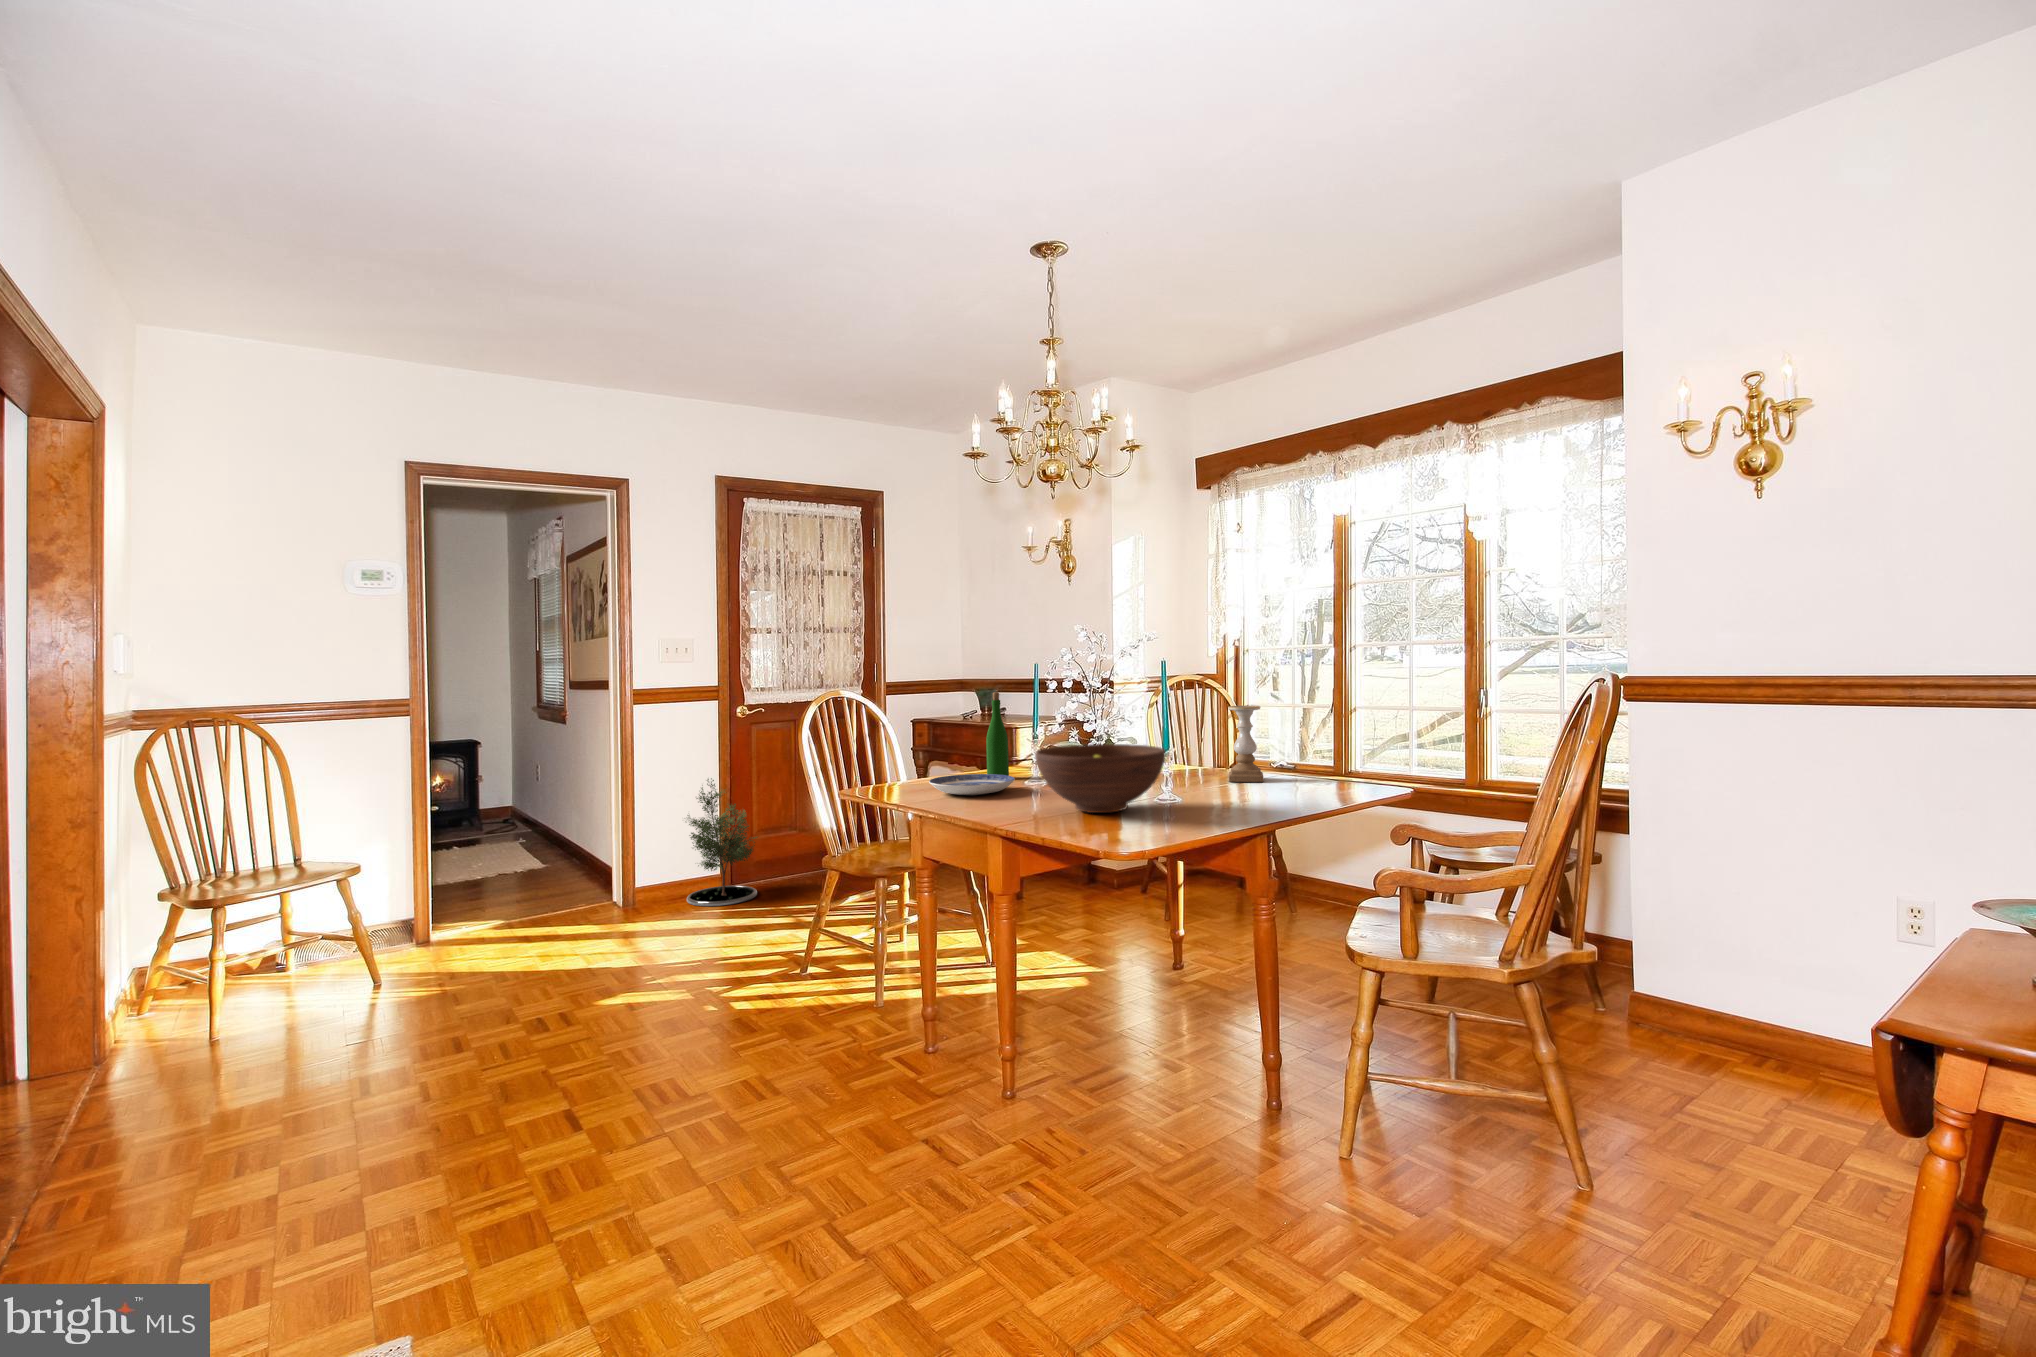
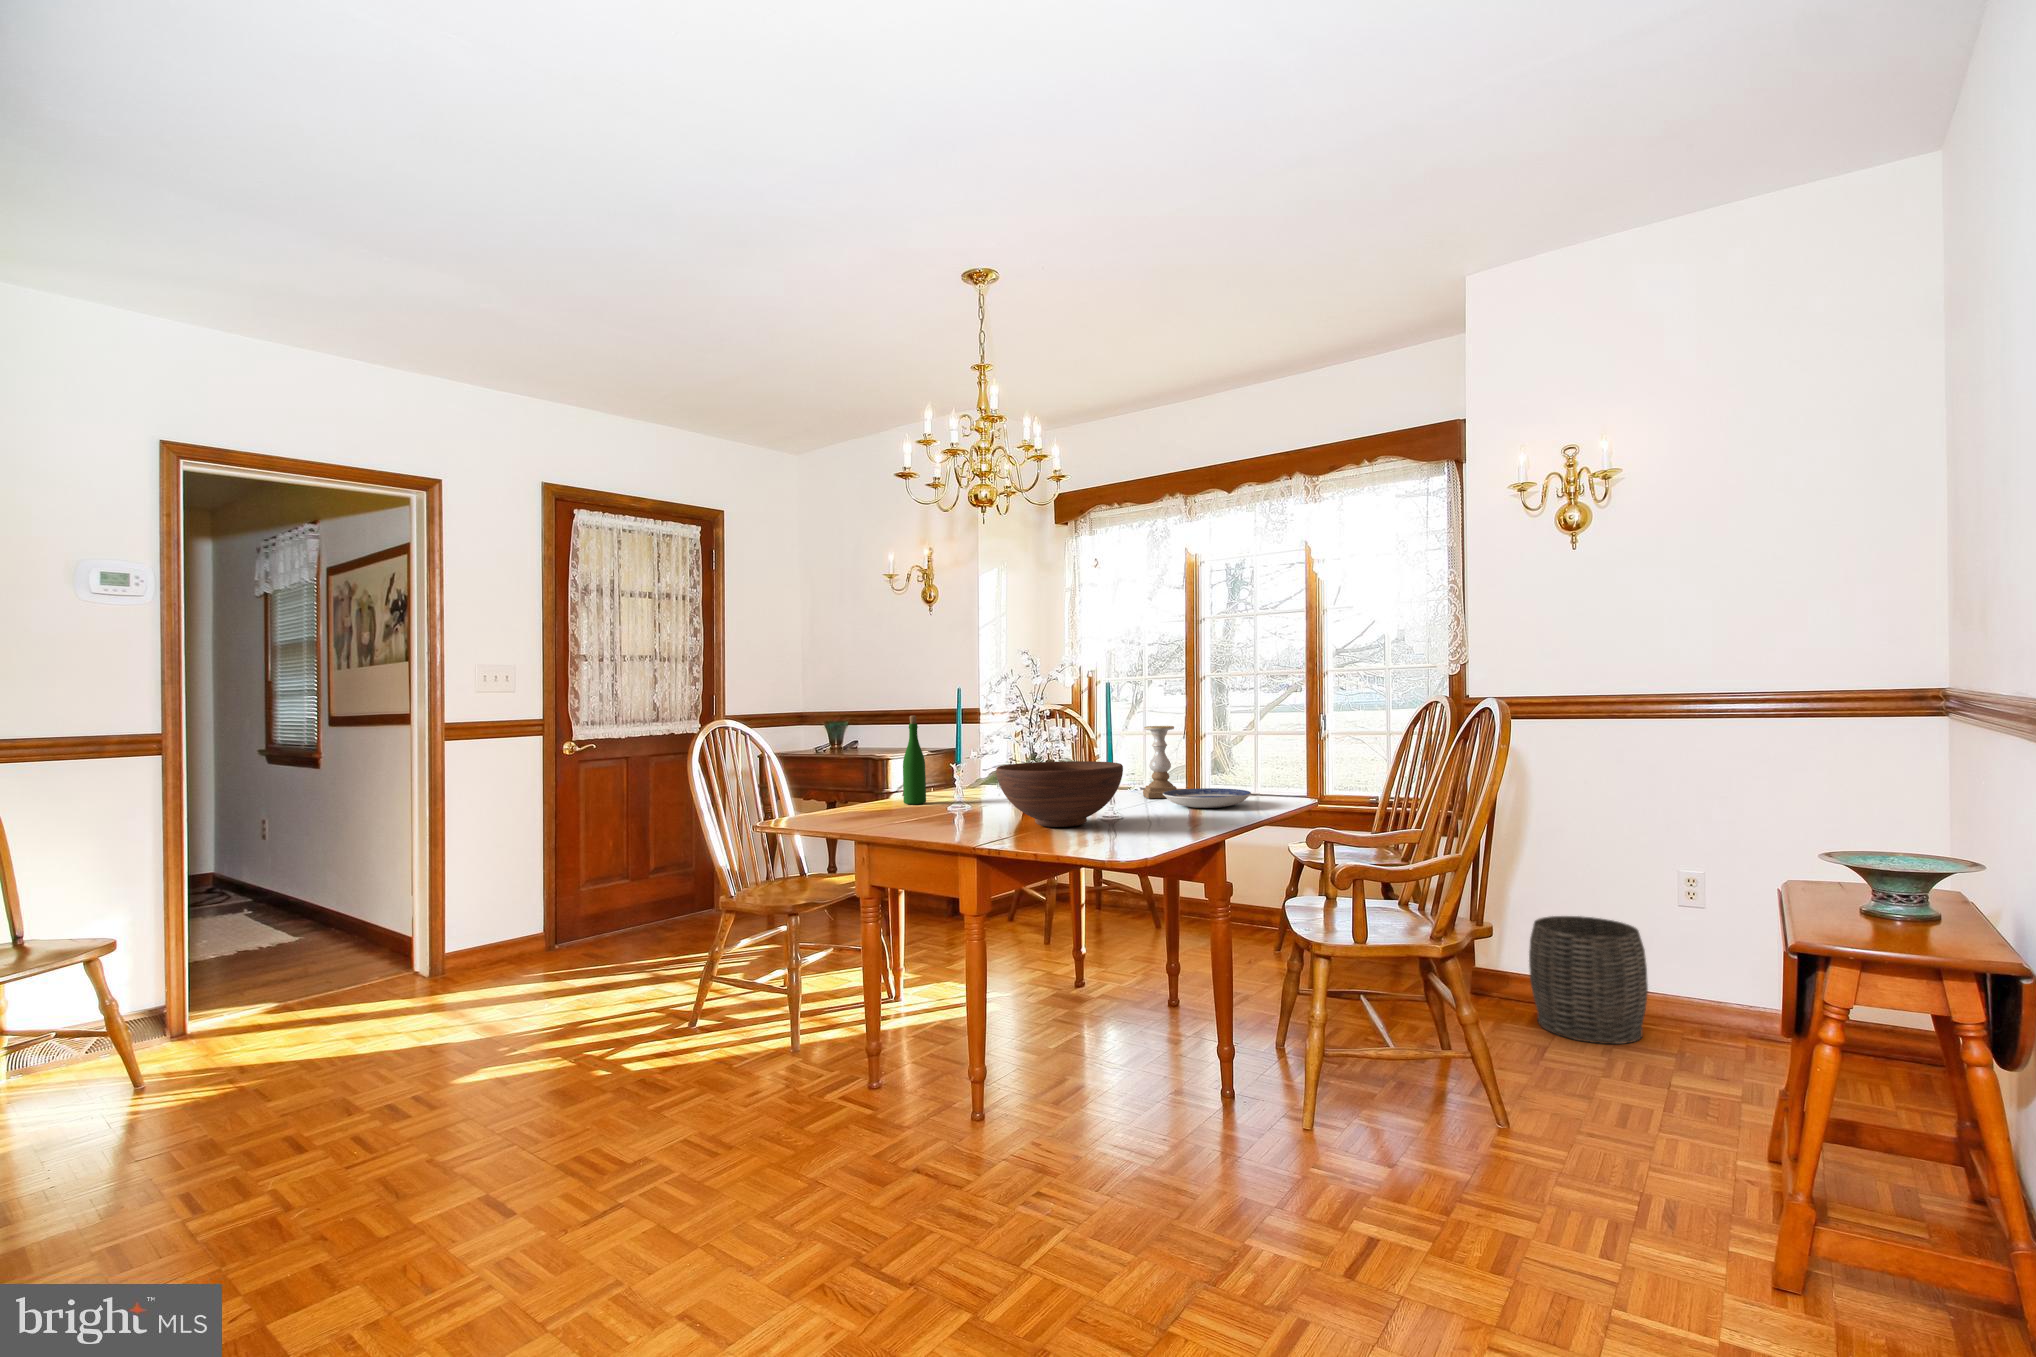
plate: present [929,774,1015,795] -> present [1163,788,1251,808]
potted tree: present [687,778,757,906] -> none [504,821,595,968]
woven basket: none [1677,938,1832,1099] -> present [1529,916,1648,1044]

